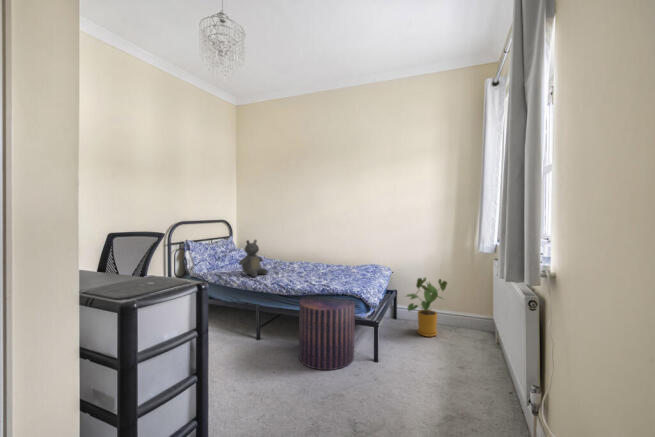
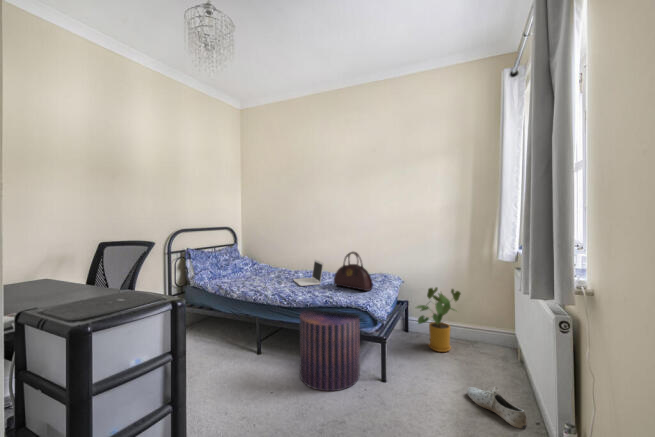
teddy bear: present [239,240,268,277] -> none [240,248,270,287]
handbag: none [329,243,366,280] -> present [334,252,373,291]
laptop: none [290,251,319,276] -> present [294,260,323,286]
shoe: none [451,363,502,397] -> present [467,387,527,429]

